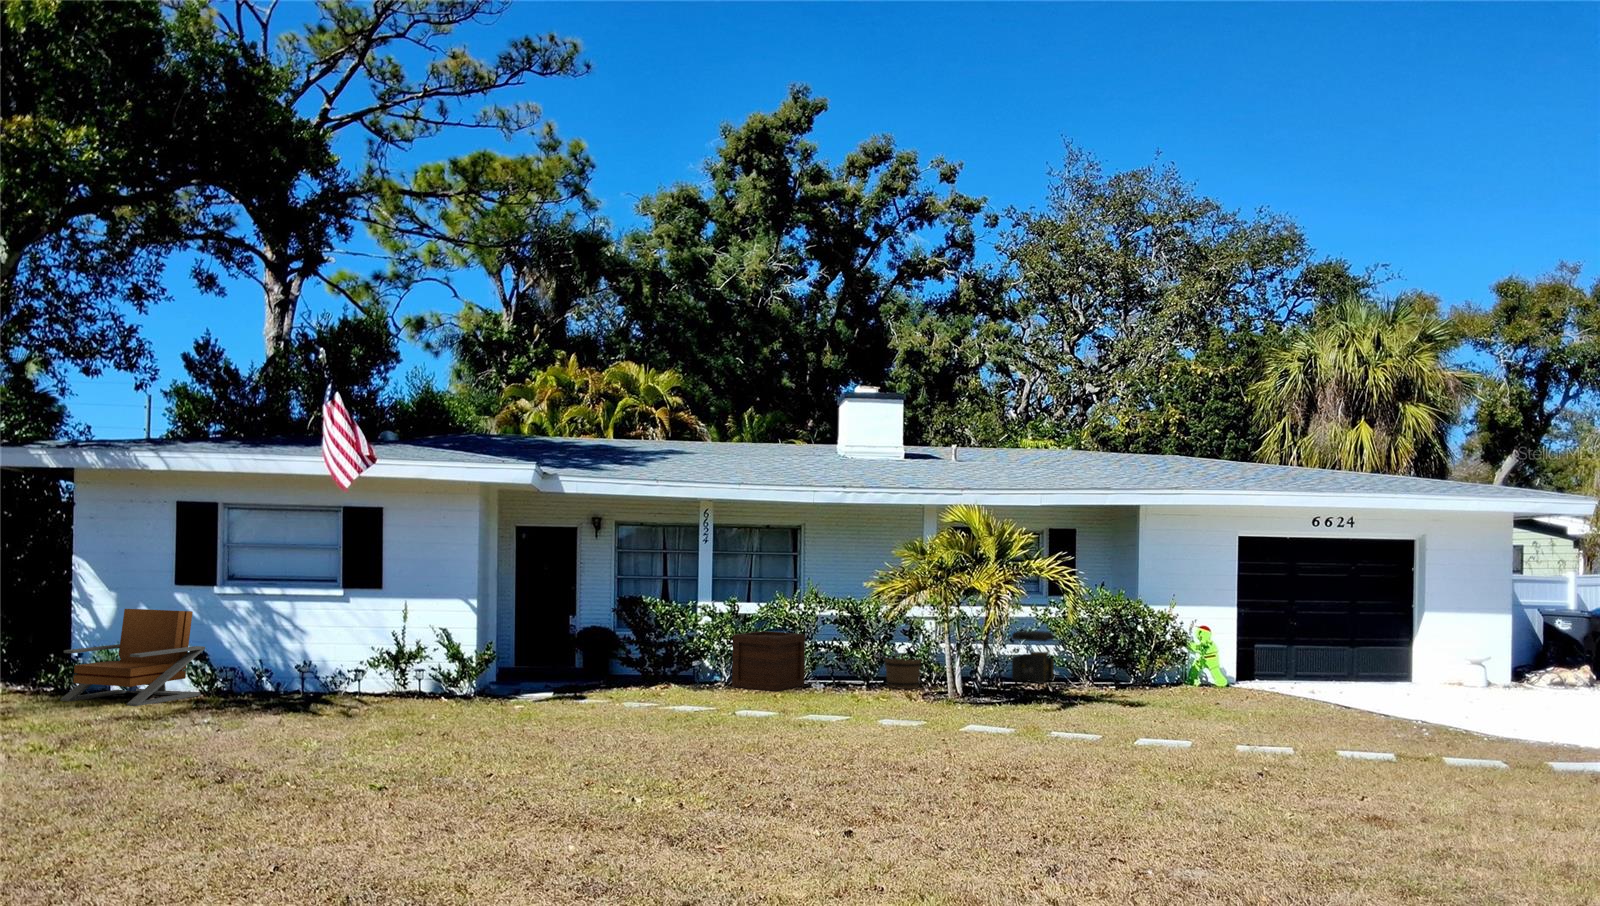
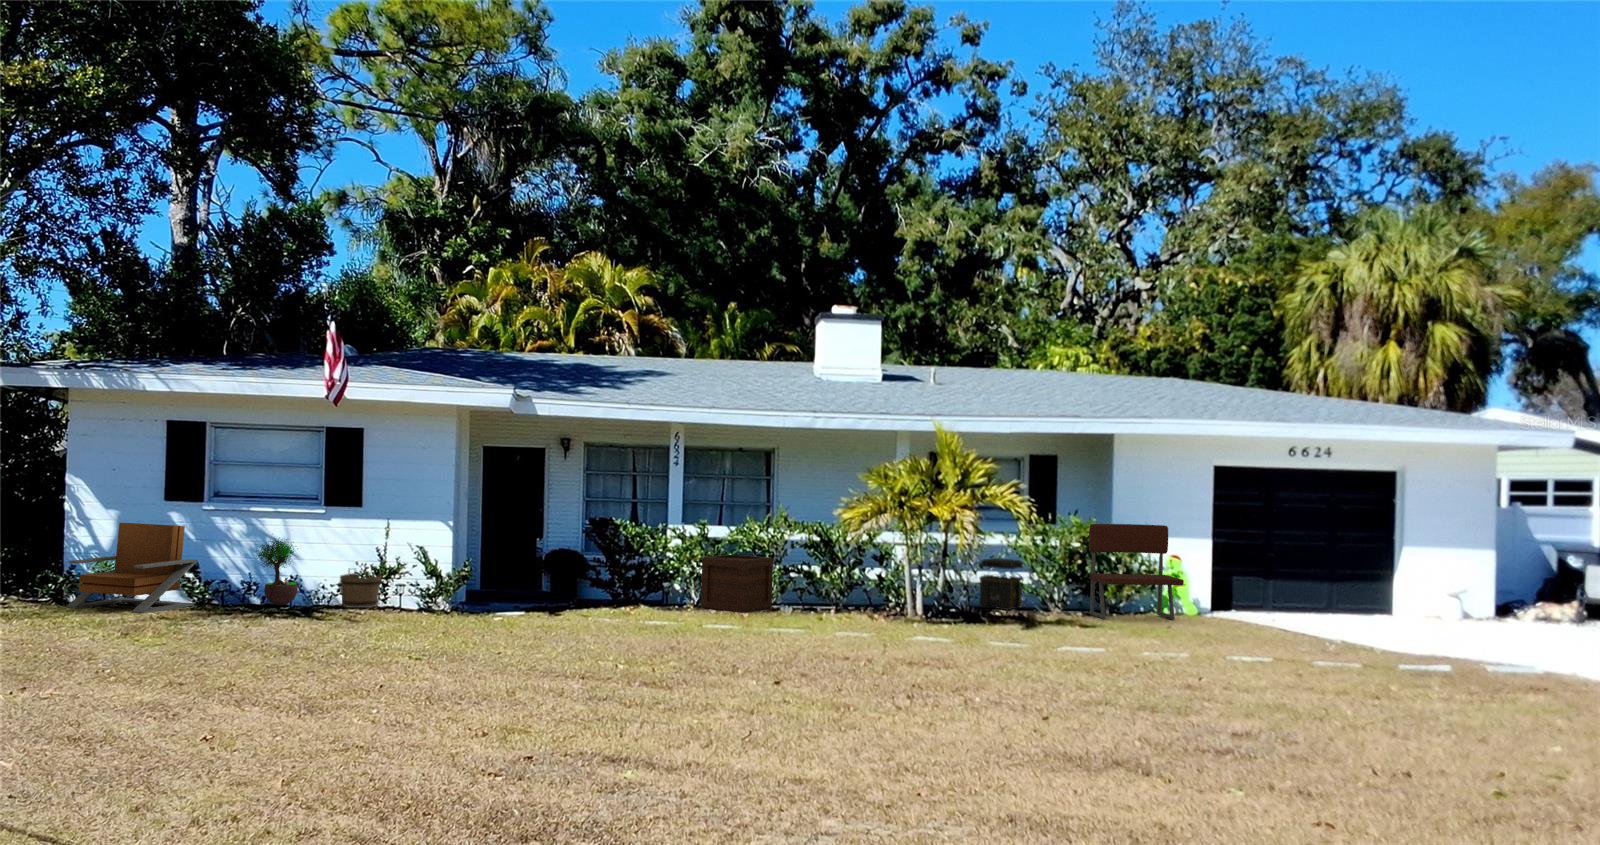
bench: none [1123,594,1224,692] -> present [1089,524,1184,620]
potted tree: none [264,617,313,693] -> present [256,538,298,605]
bucket: present [884,655,921,689] -> present [340,568,382,608]

